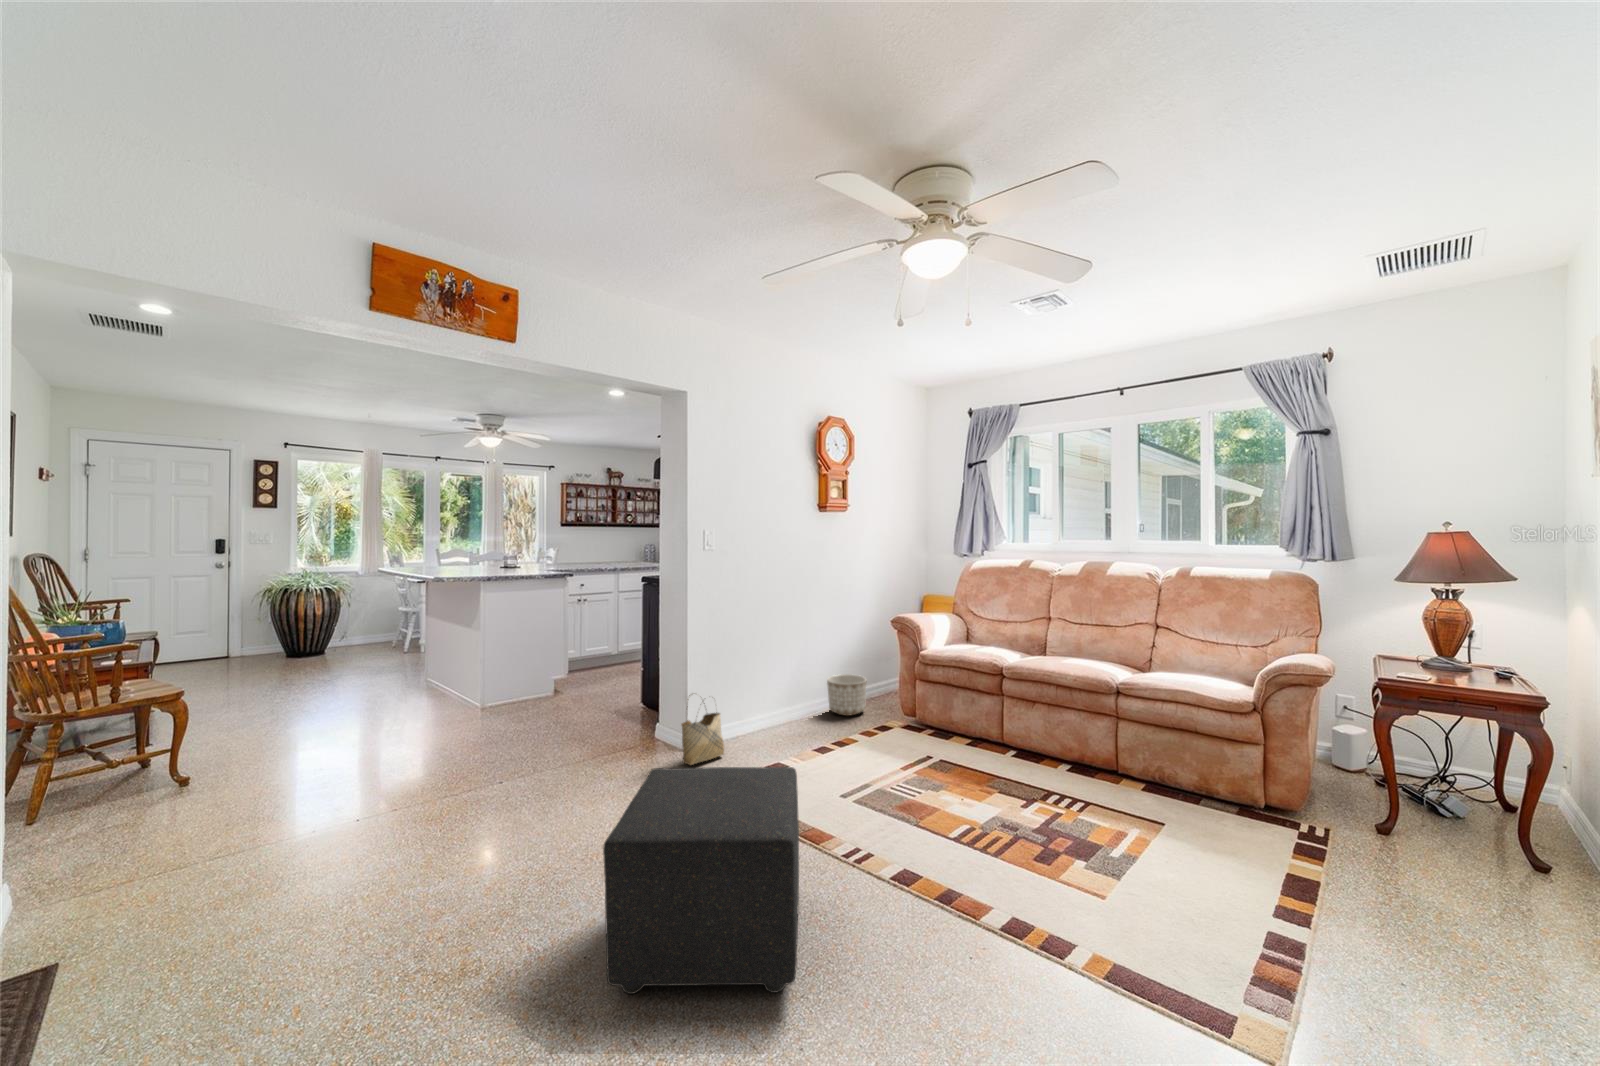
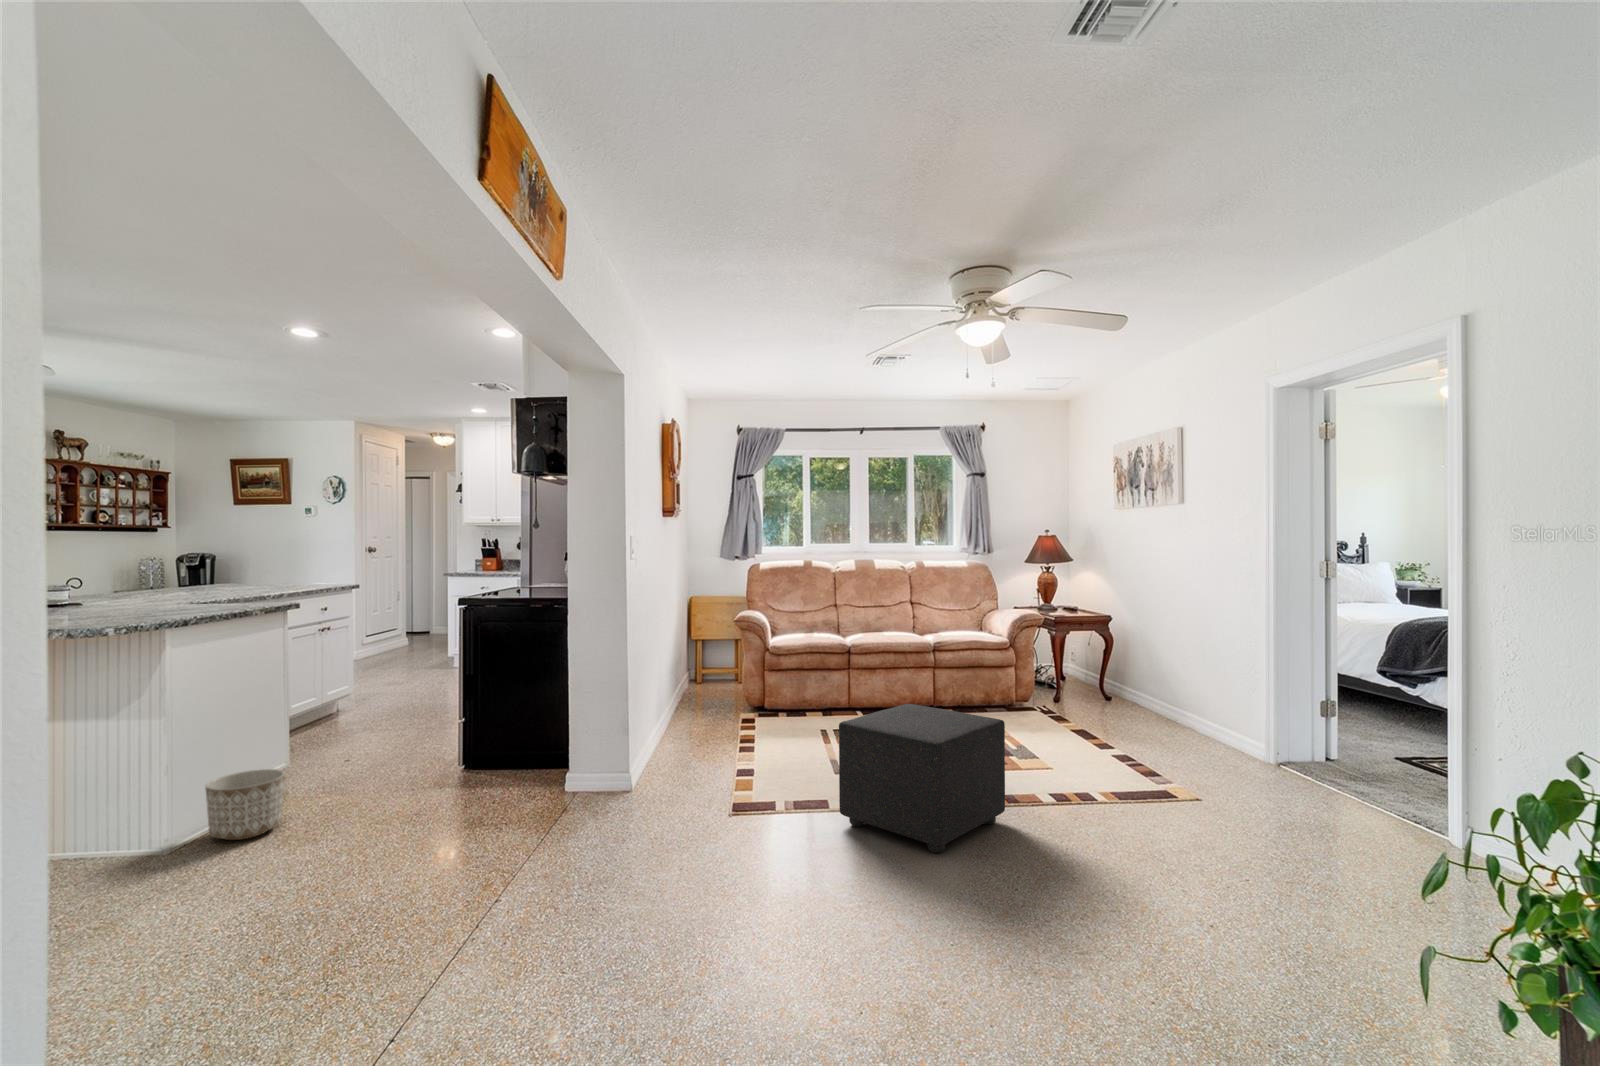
planter: present [827,674,866,716] -> present [205,769,285,840]
woven basket: present [681,695,724,765] -> none [648,700,678,774]

